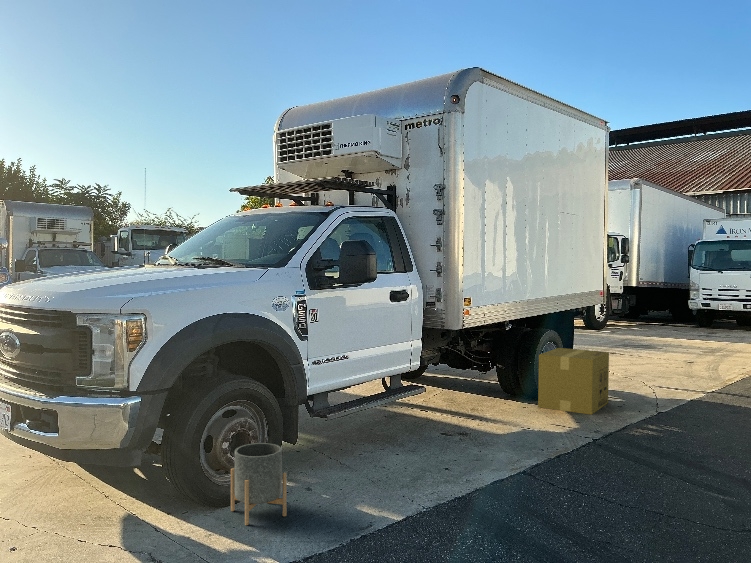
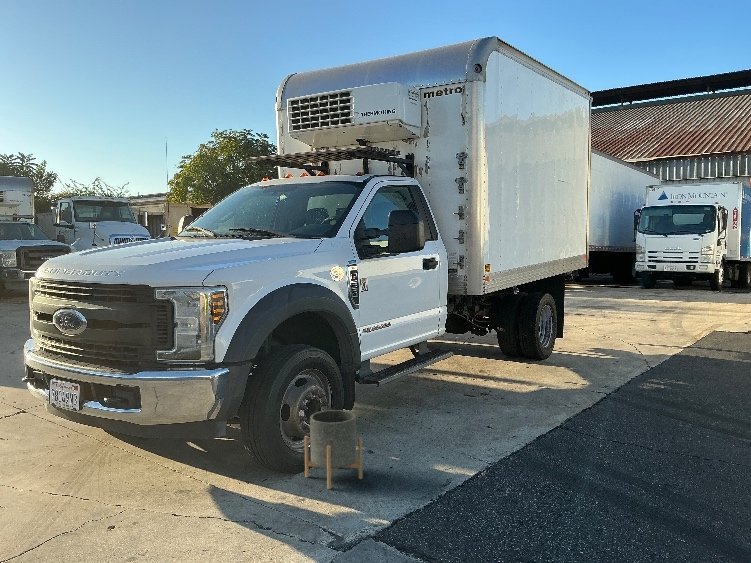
cardboard box: present [538,348,609,415] -> none [539,311,602,373]

